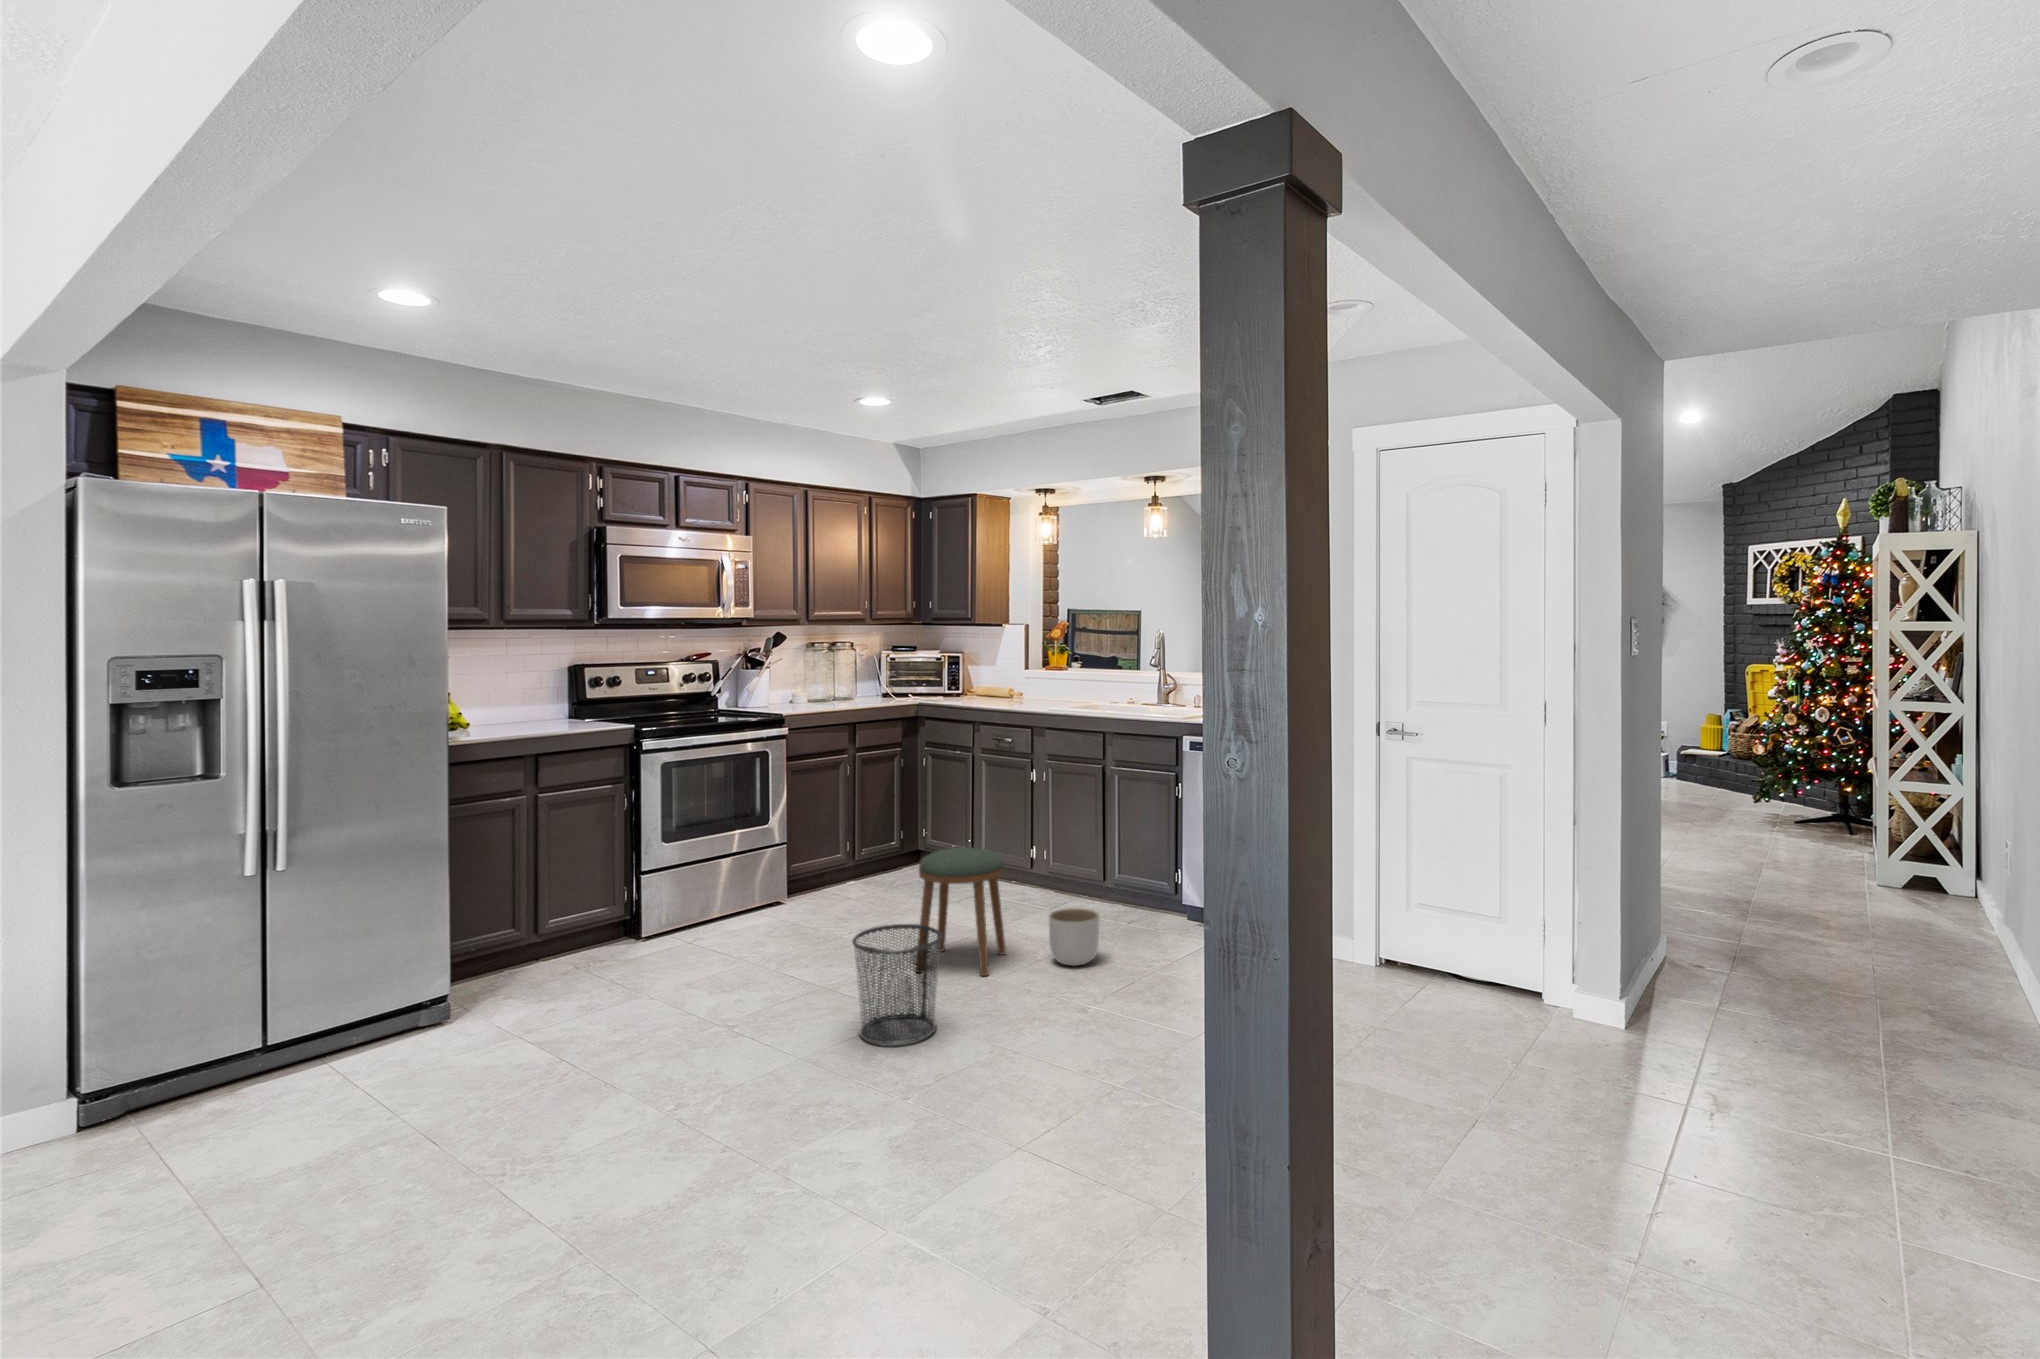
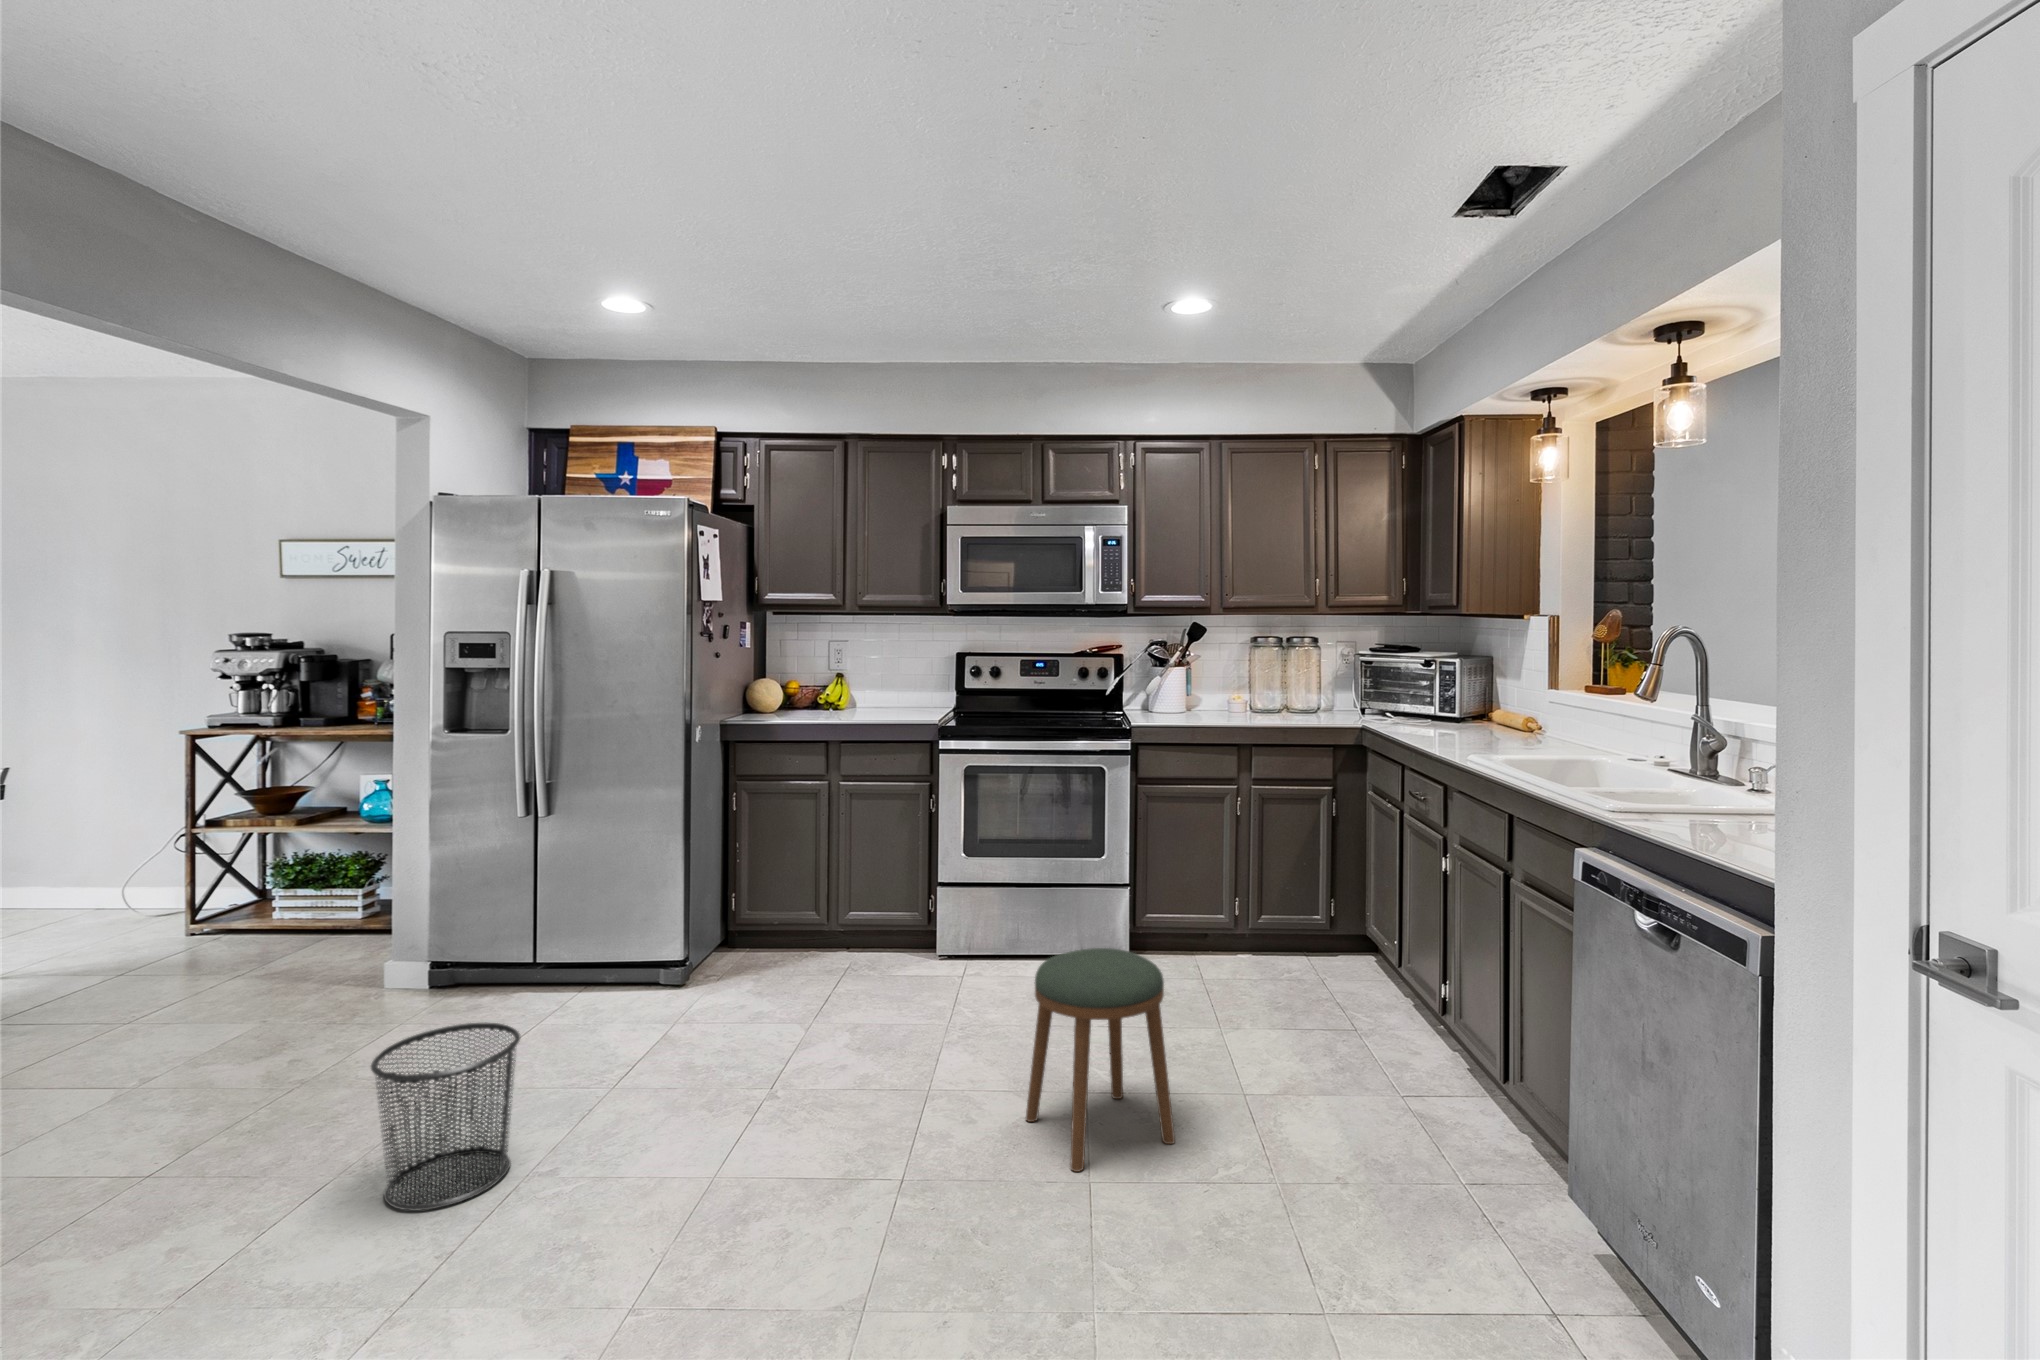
planter: present [1049,908,1099,966] -> none [1180,1108,1272,1228]
waste bin: present [852,924,942,1046] -> present [371,1023,520,1211]

